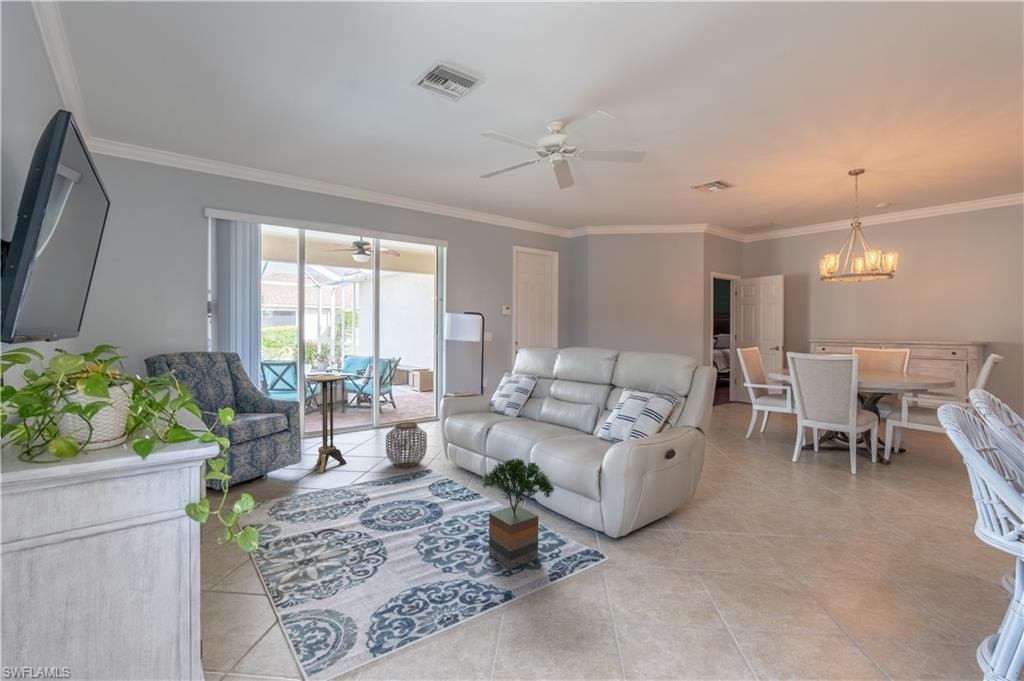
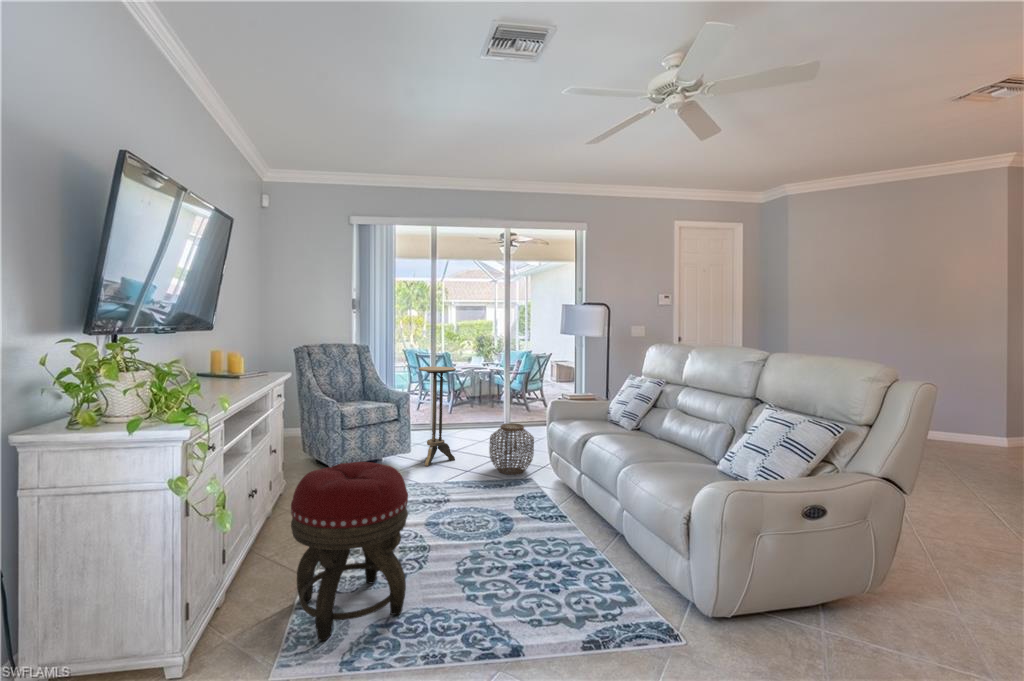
potted tree: present [482,459,554,570] -> none [520,479,610,618]
footstool: none [283,469,397,640] -> present [291,462,408,641]

